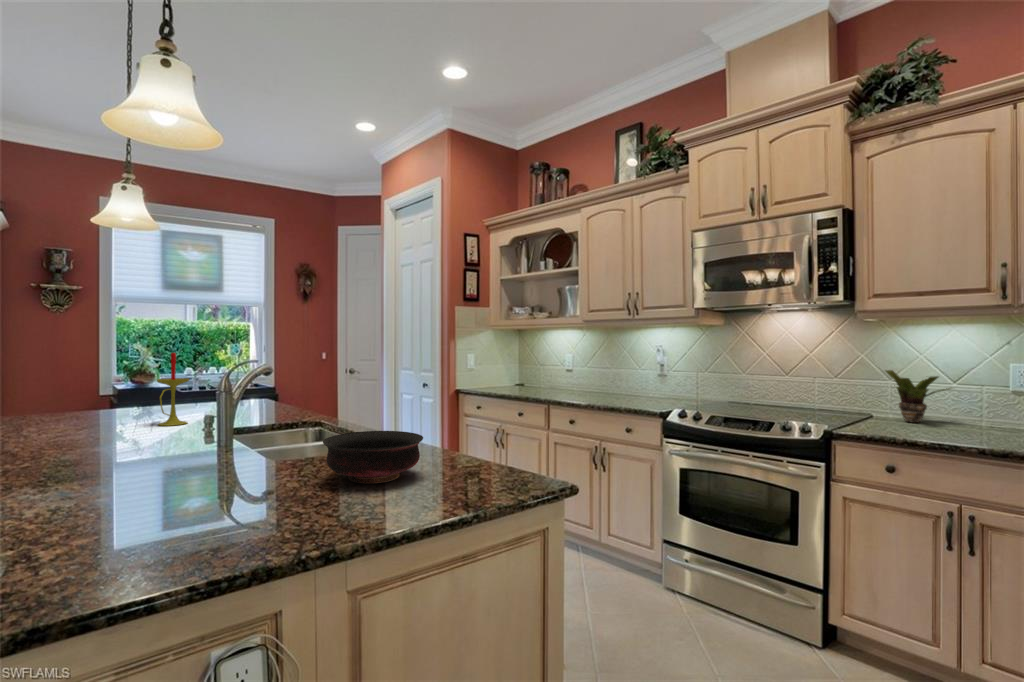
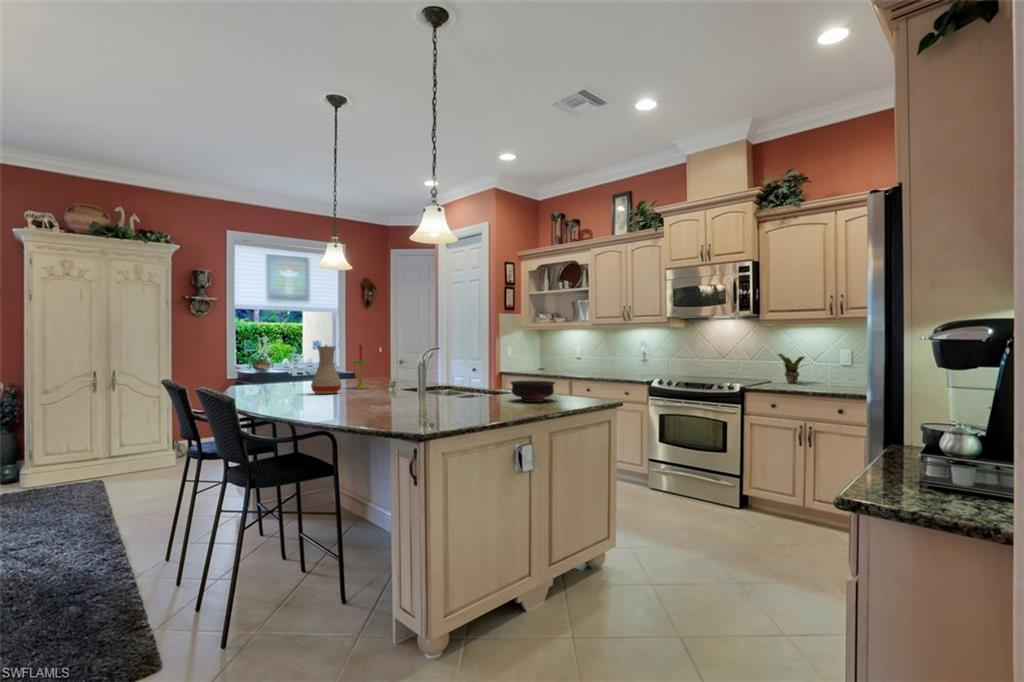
vase: none [39,357,105,442] -> present [311,346,341,394]

